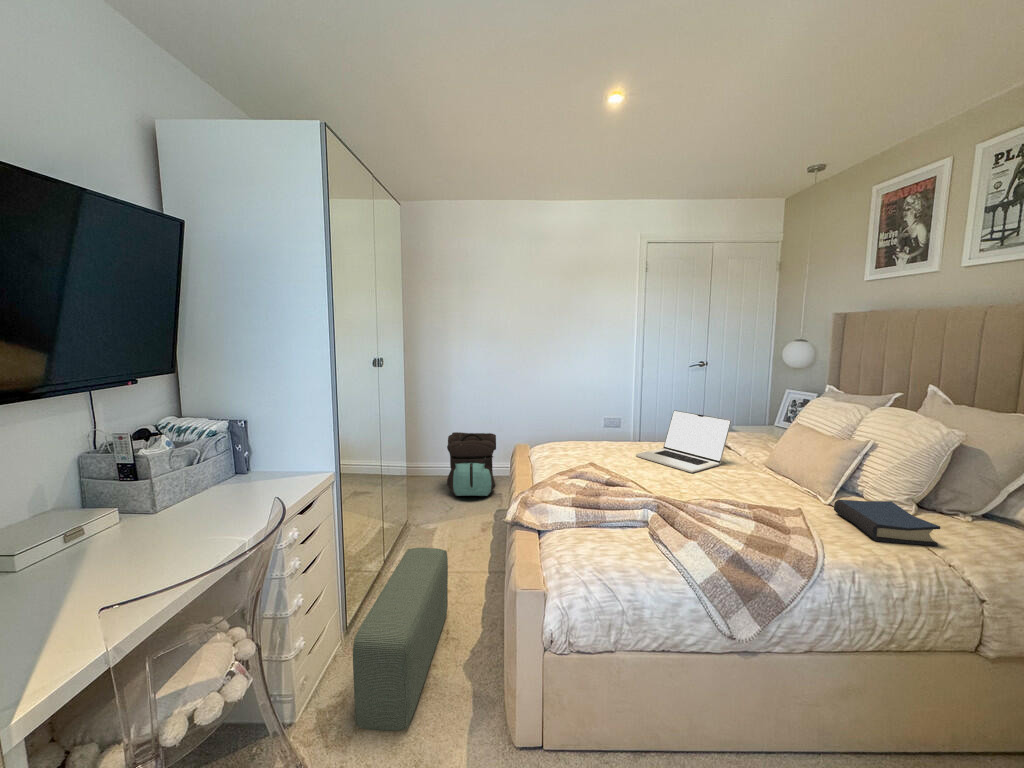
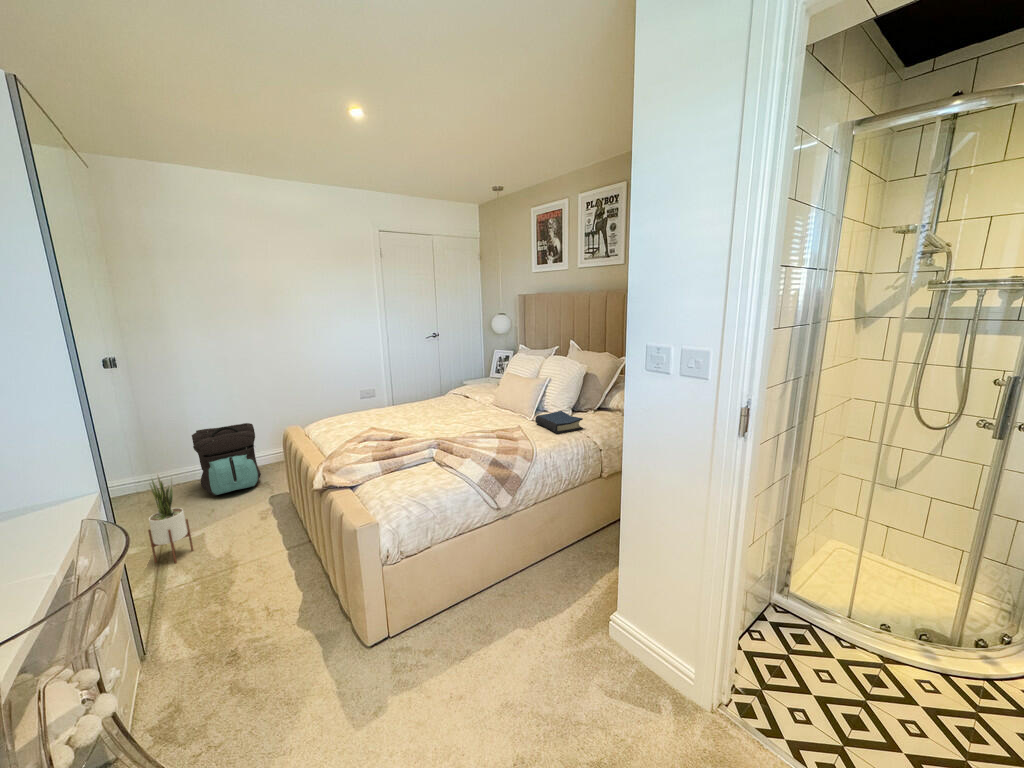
laptop: present [636,410,731,473] -> none [405,375,469,419]
potted plant: none [392,465,421,551] -> present [148,474,193,563]
pouf: present [353,548,448,731] -> none [190,536,266,712]

